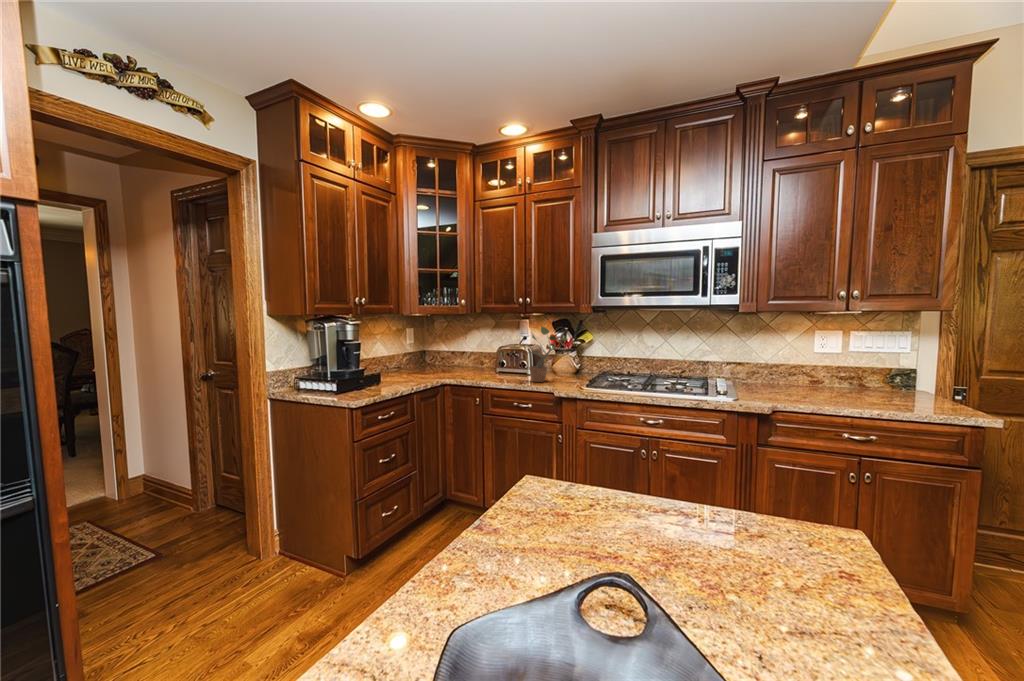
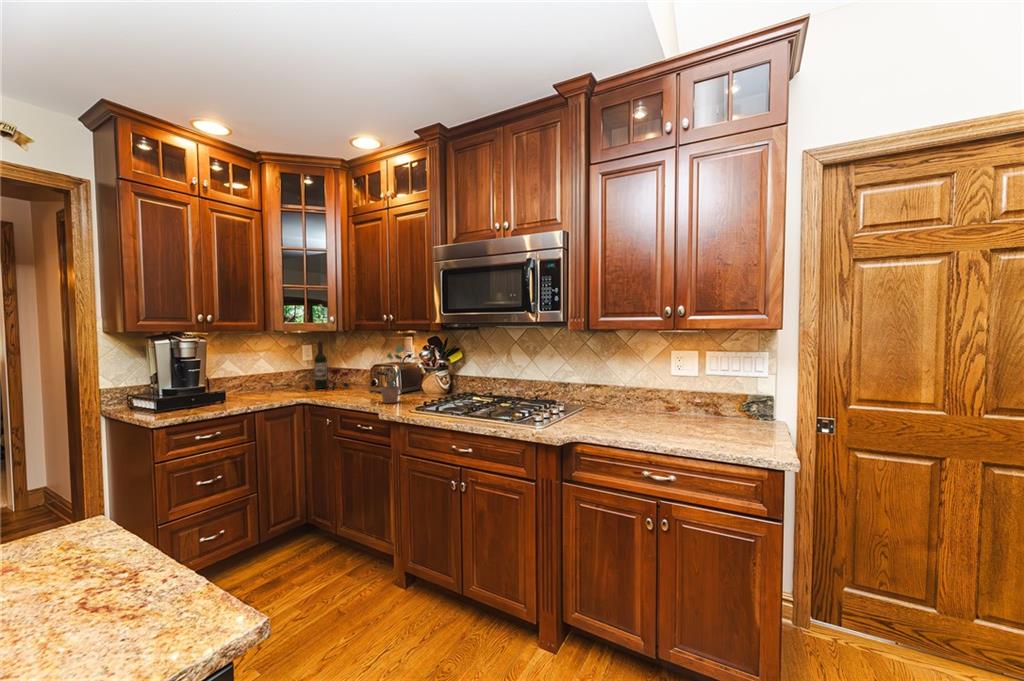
wine bottle: none [420,325,468,372] -> present [303,342,349,390]

